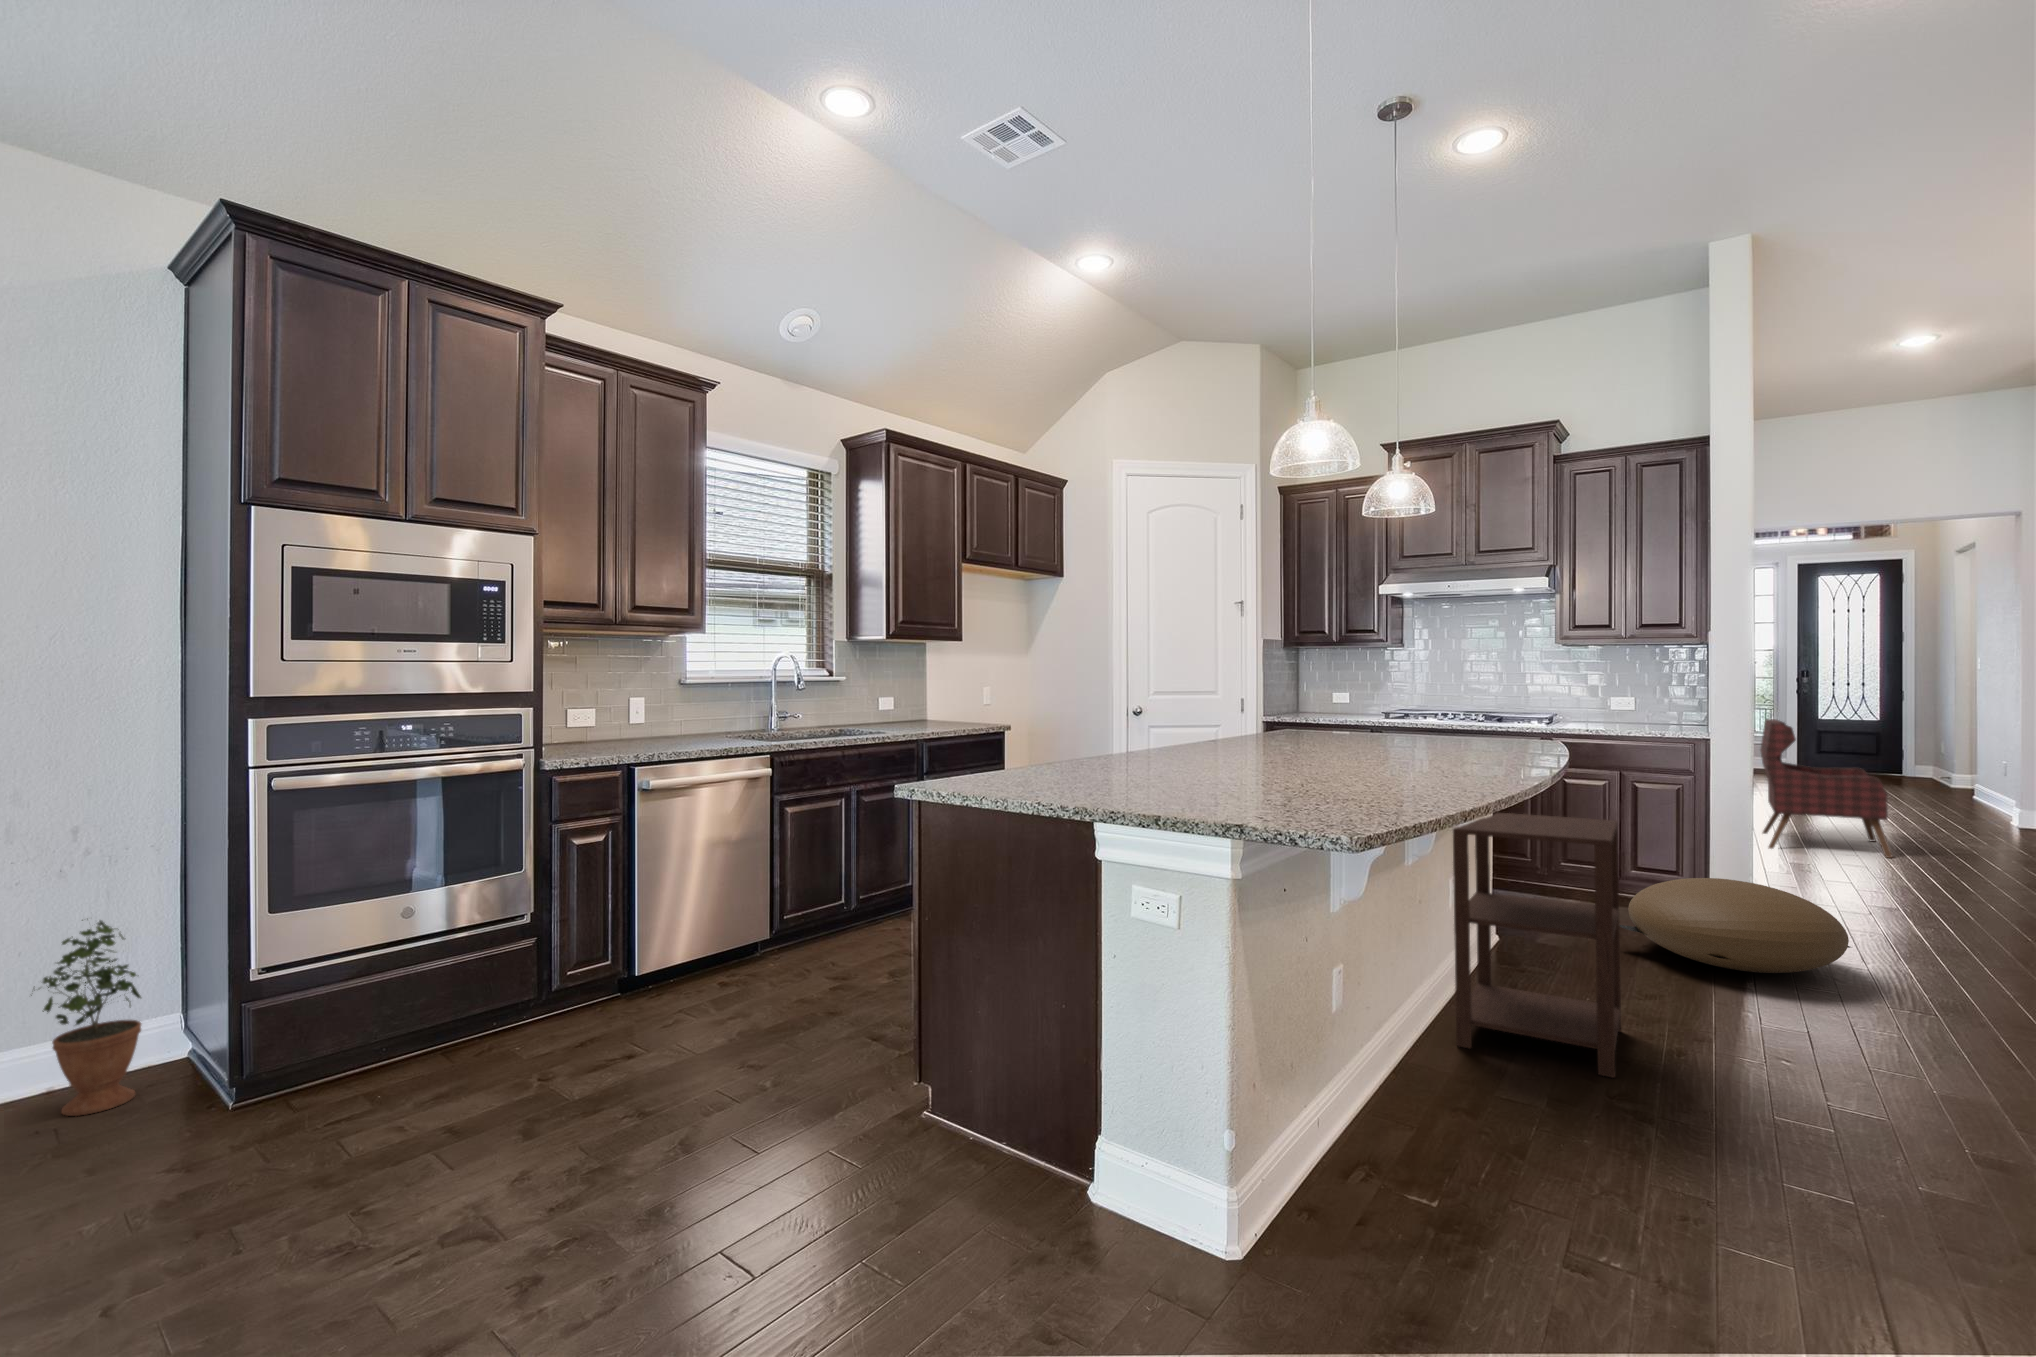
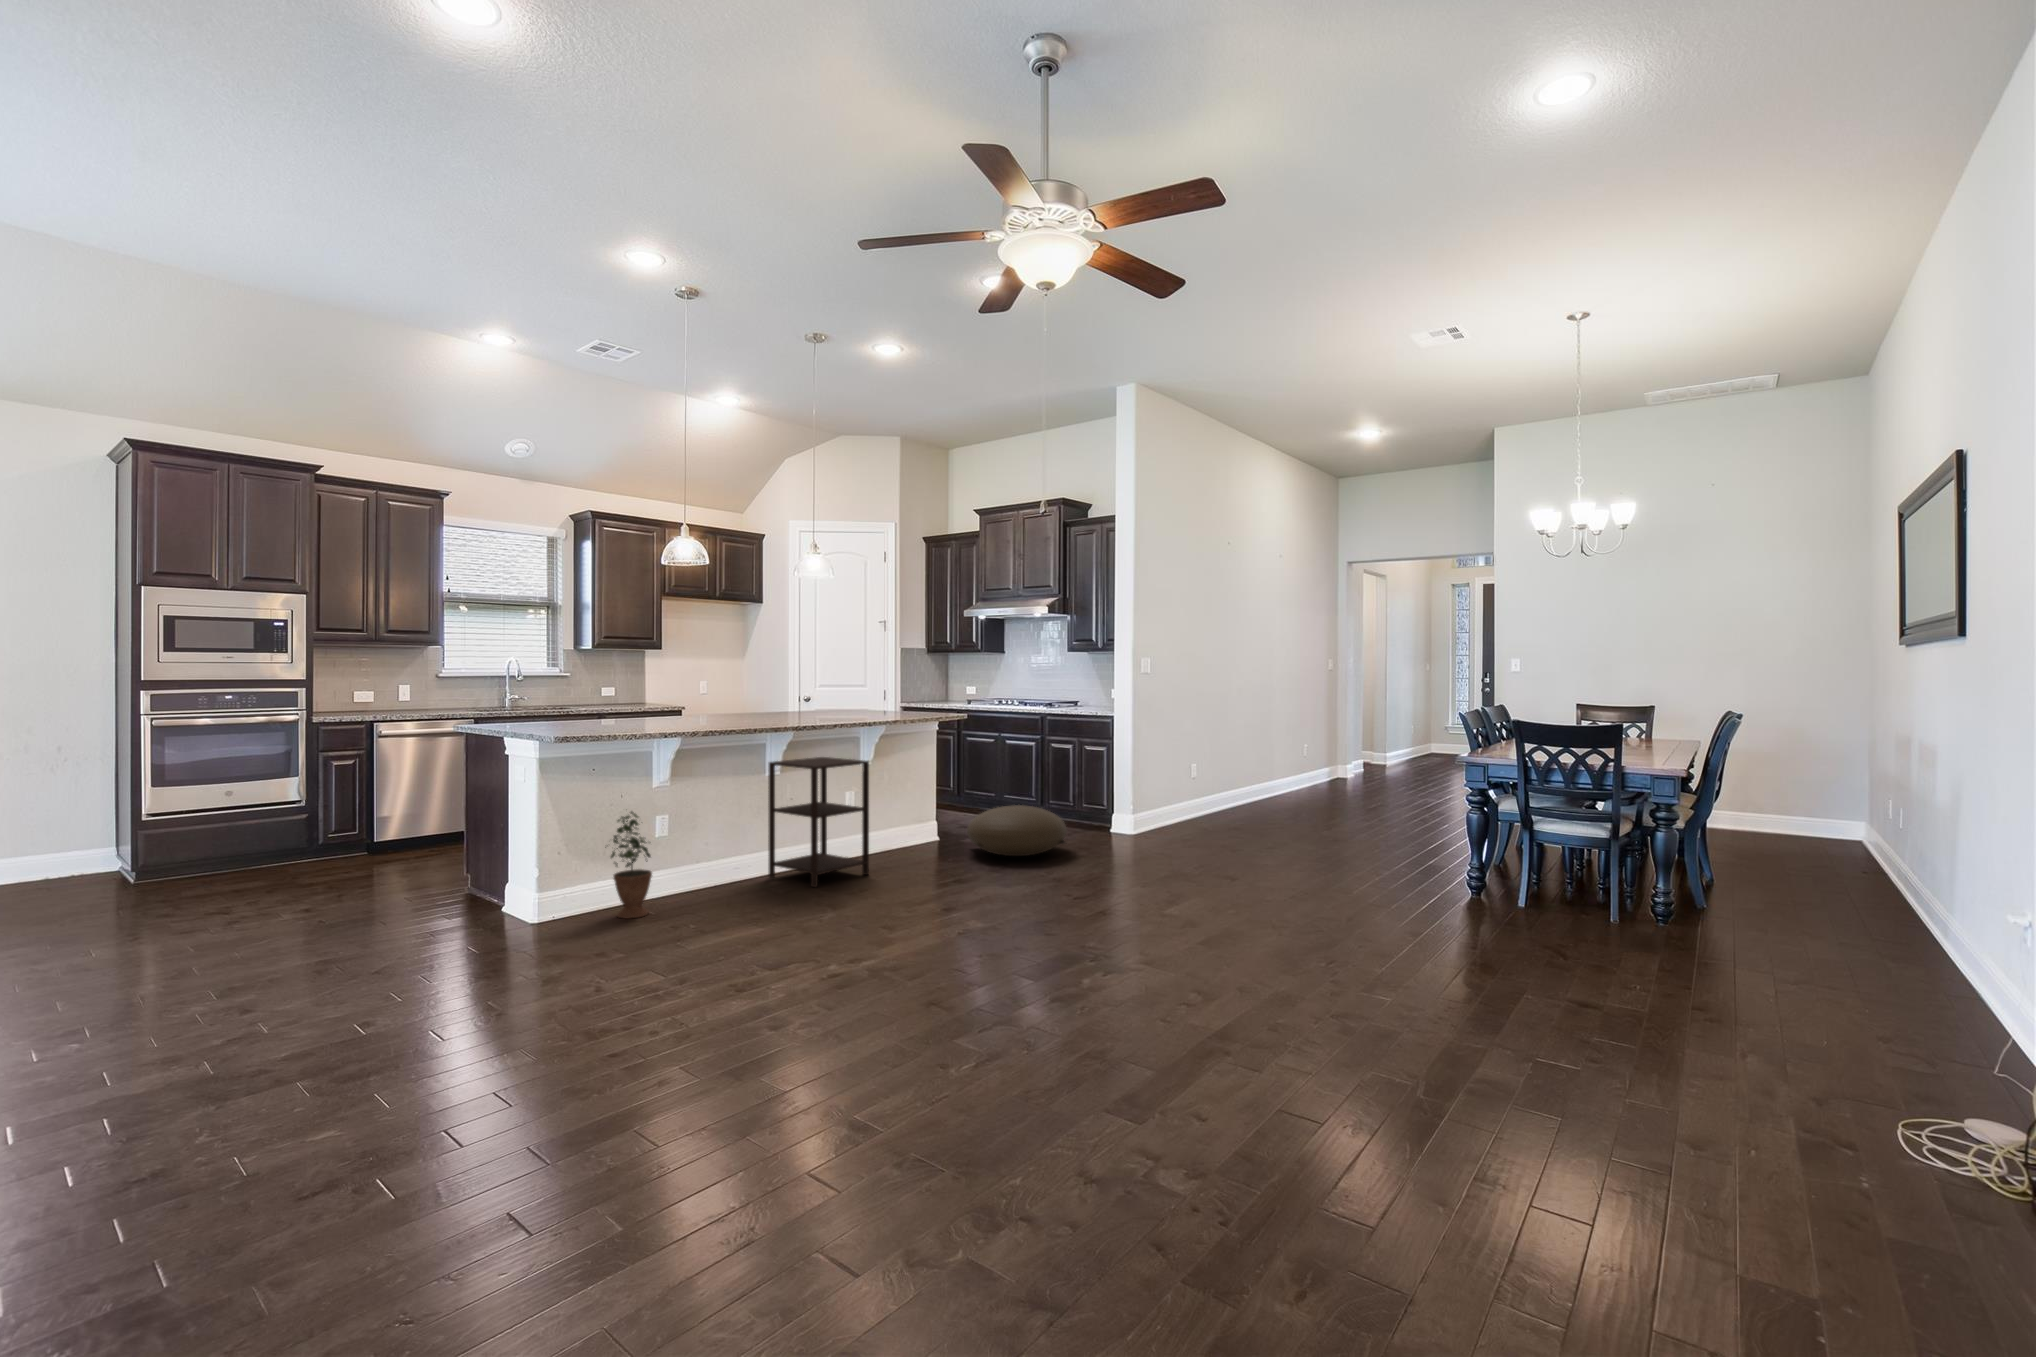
armchair: present [1760,719,1892,858] -> none [1239,715,1329,812]
potted plant: present [31,919,141,1116] -> present [605,811,652,918]

